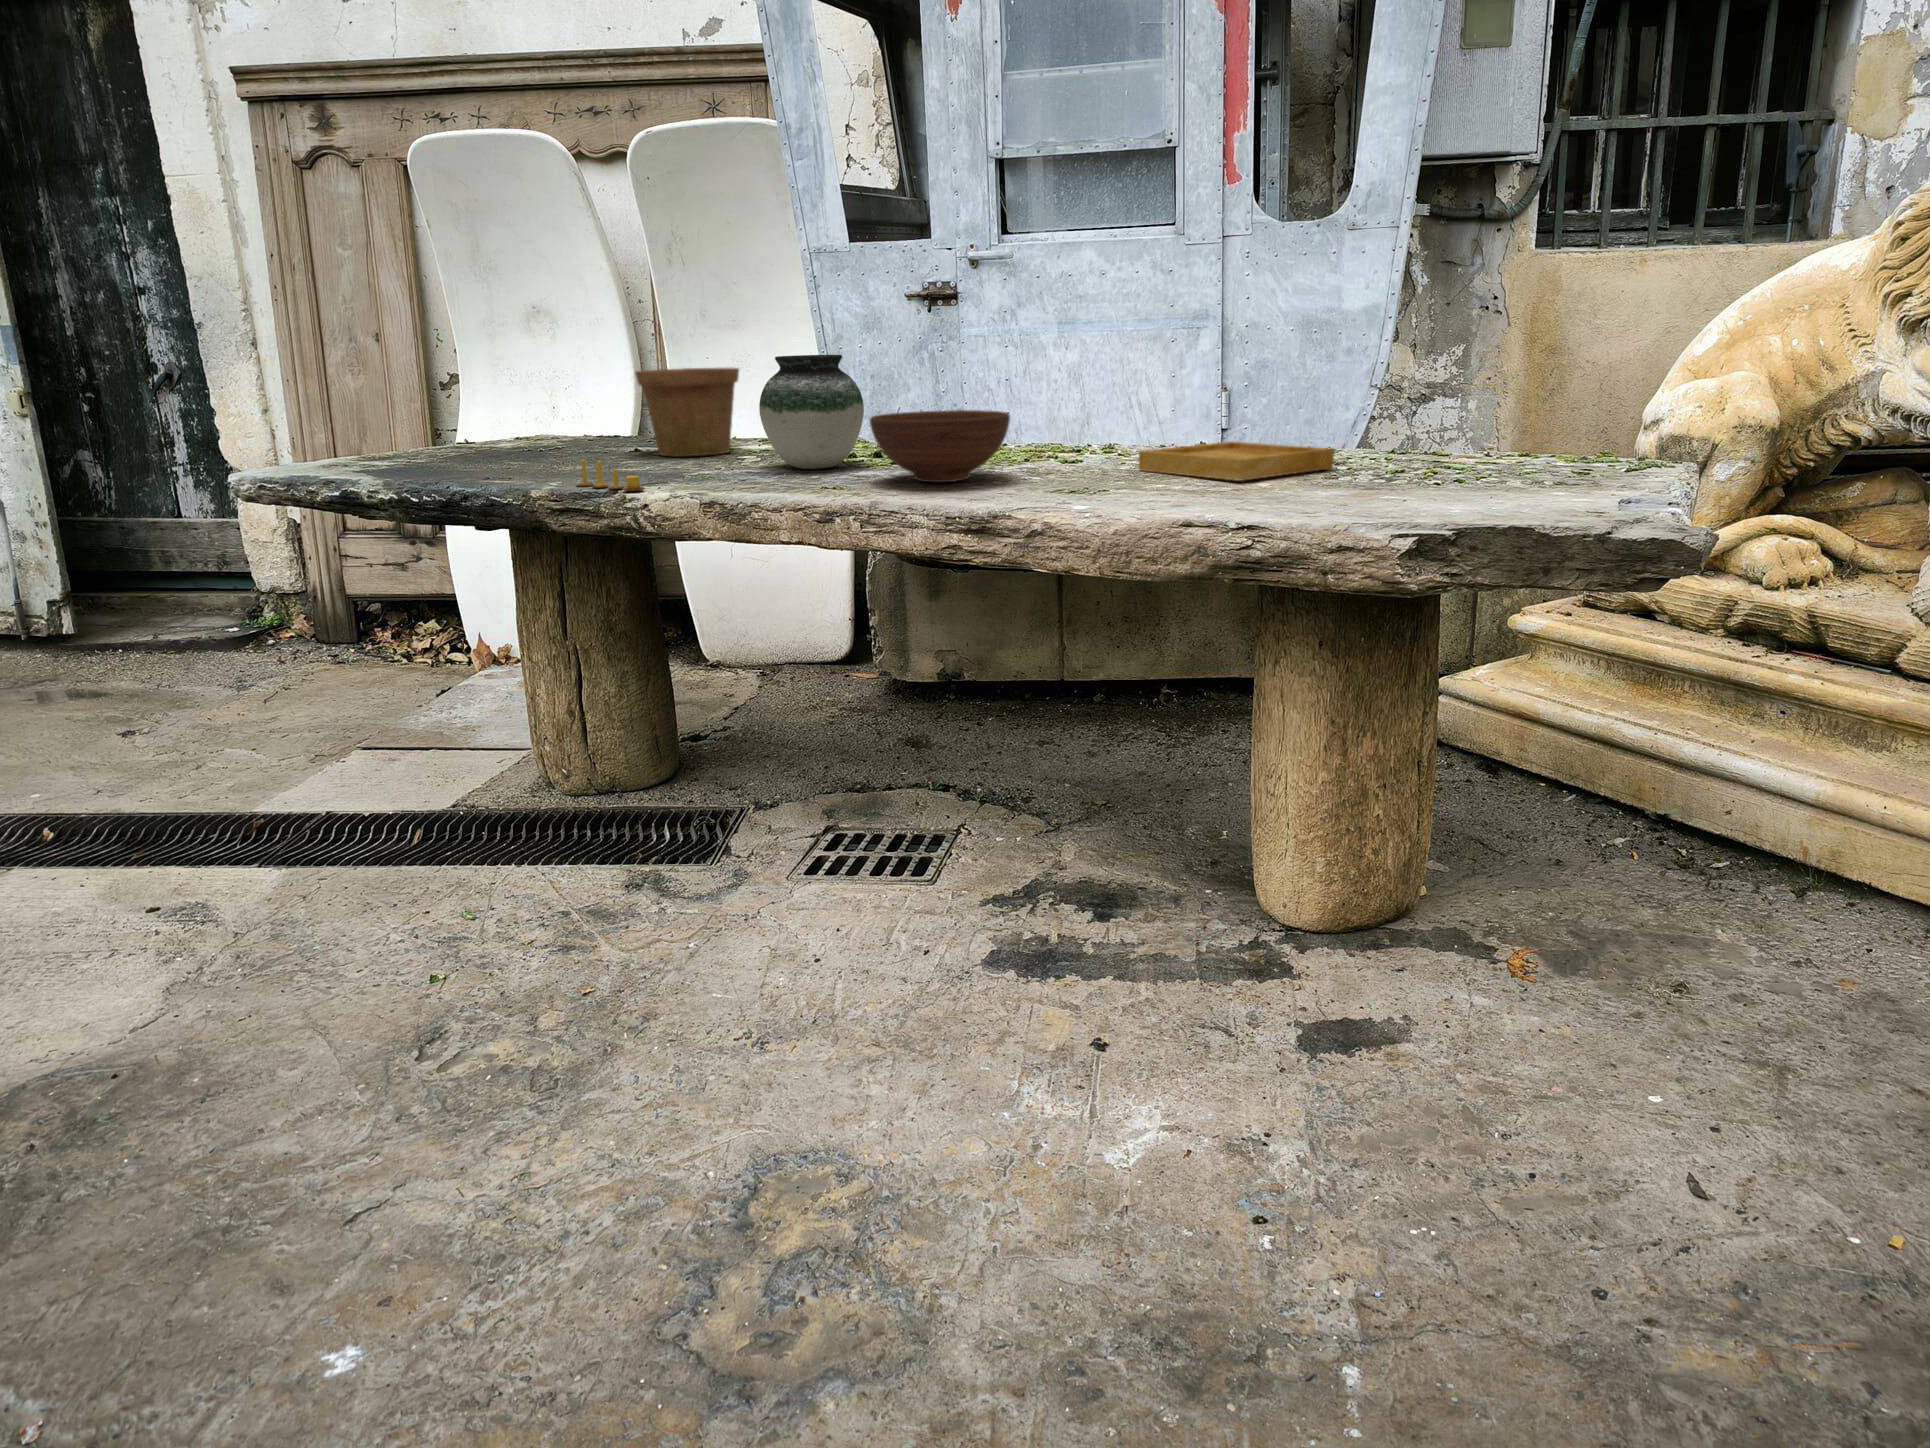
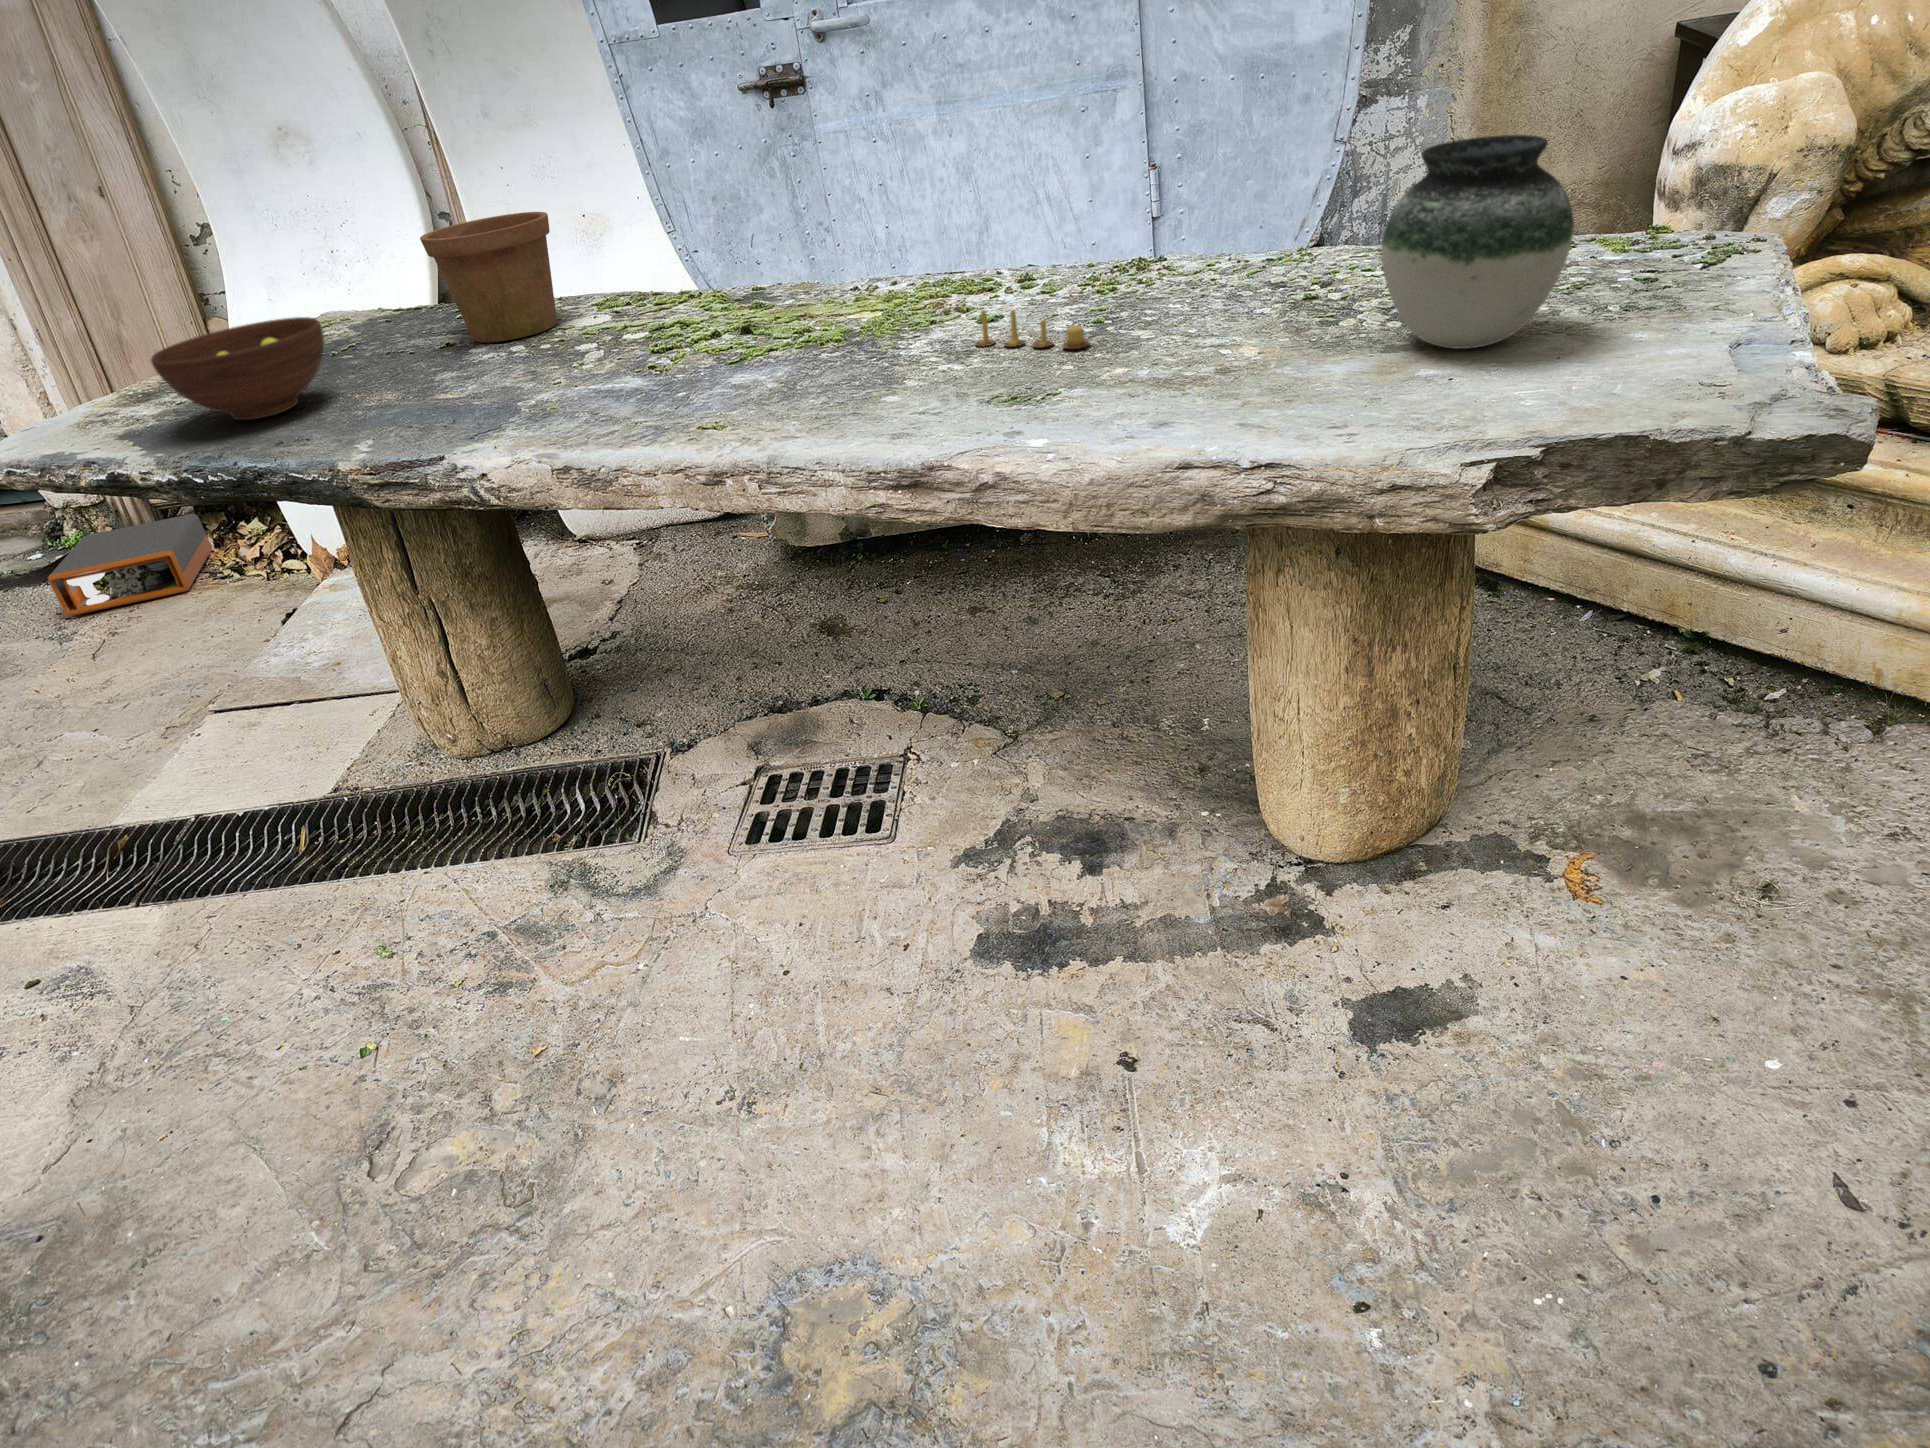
vase: present [759,355,864,469] -> present [1381,135,1574,349]
fruit bowl: present [870,410,1010,482] -> present [151,317,324,420]
tray: present [1139,441,1334,481] -> none [1068,242,1312,318]
candle: present [577,460,644,491] -> present [975,310,1090,349]
storage box: none [240,606,385,671] -> present [48,514,212,616]

